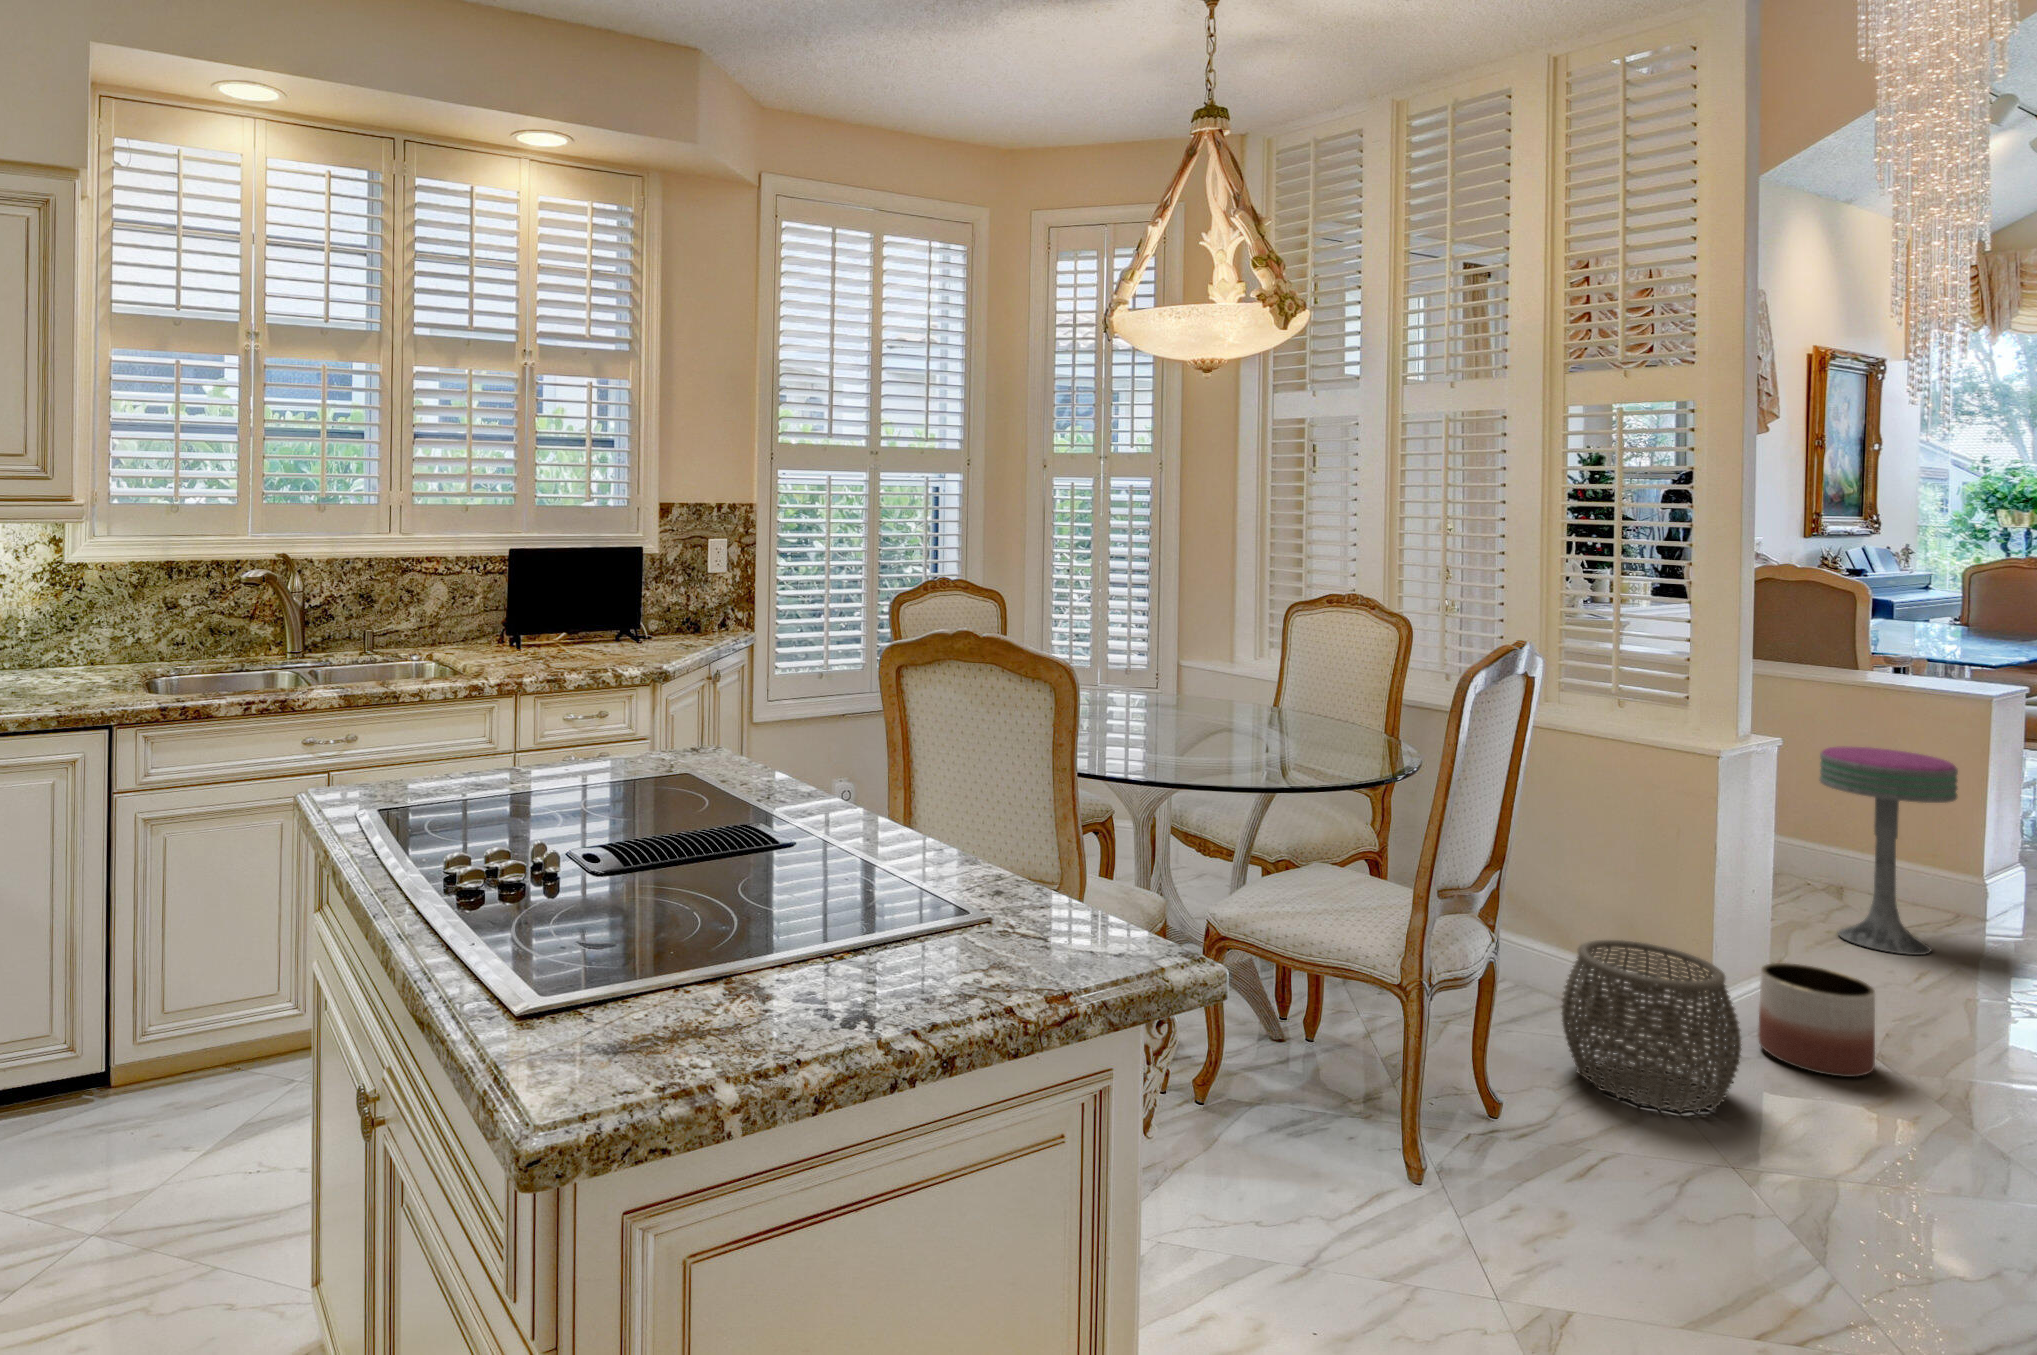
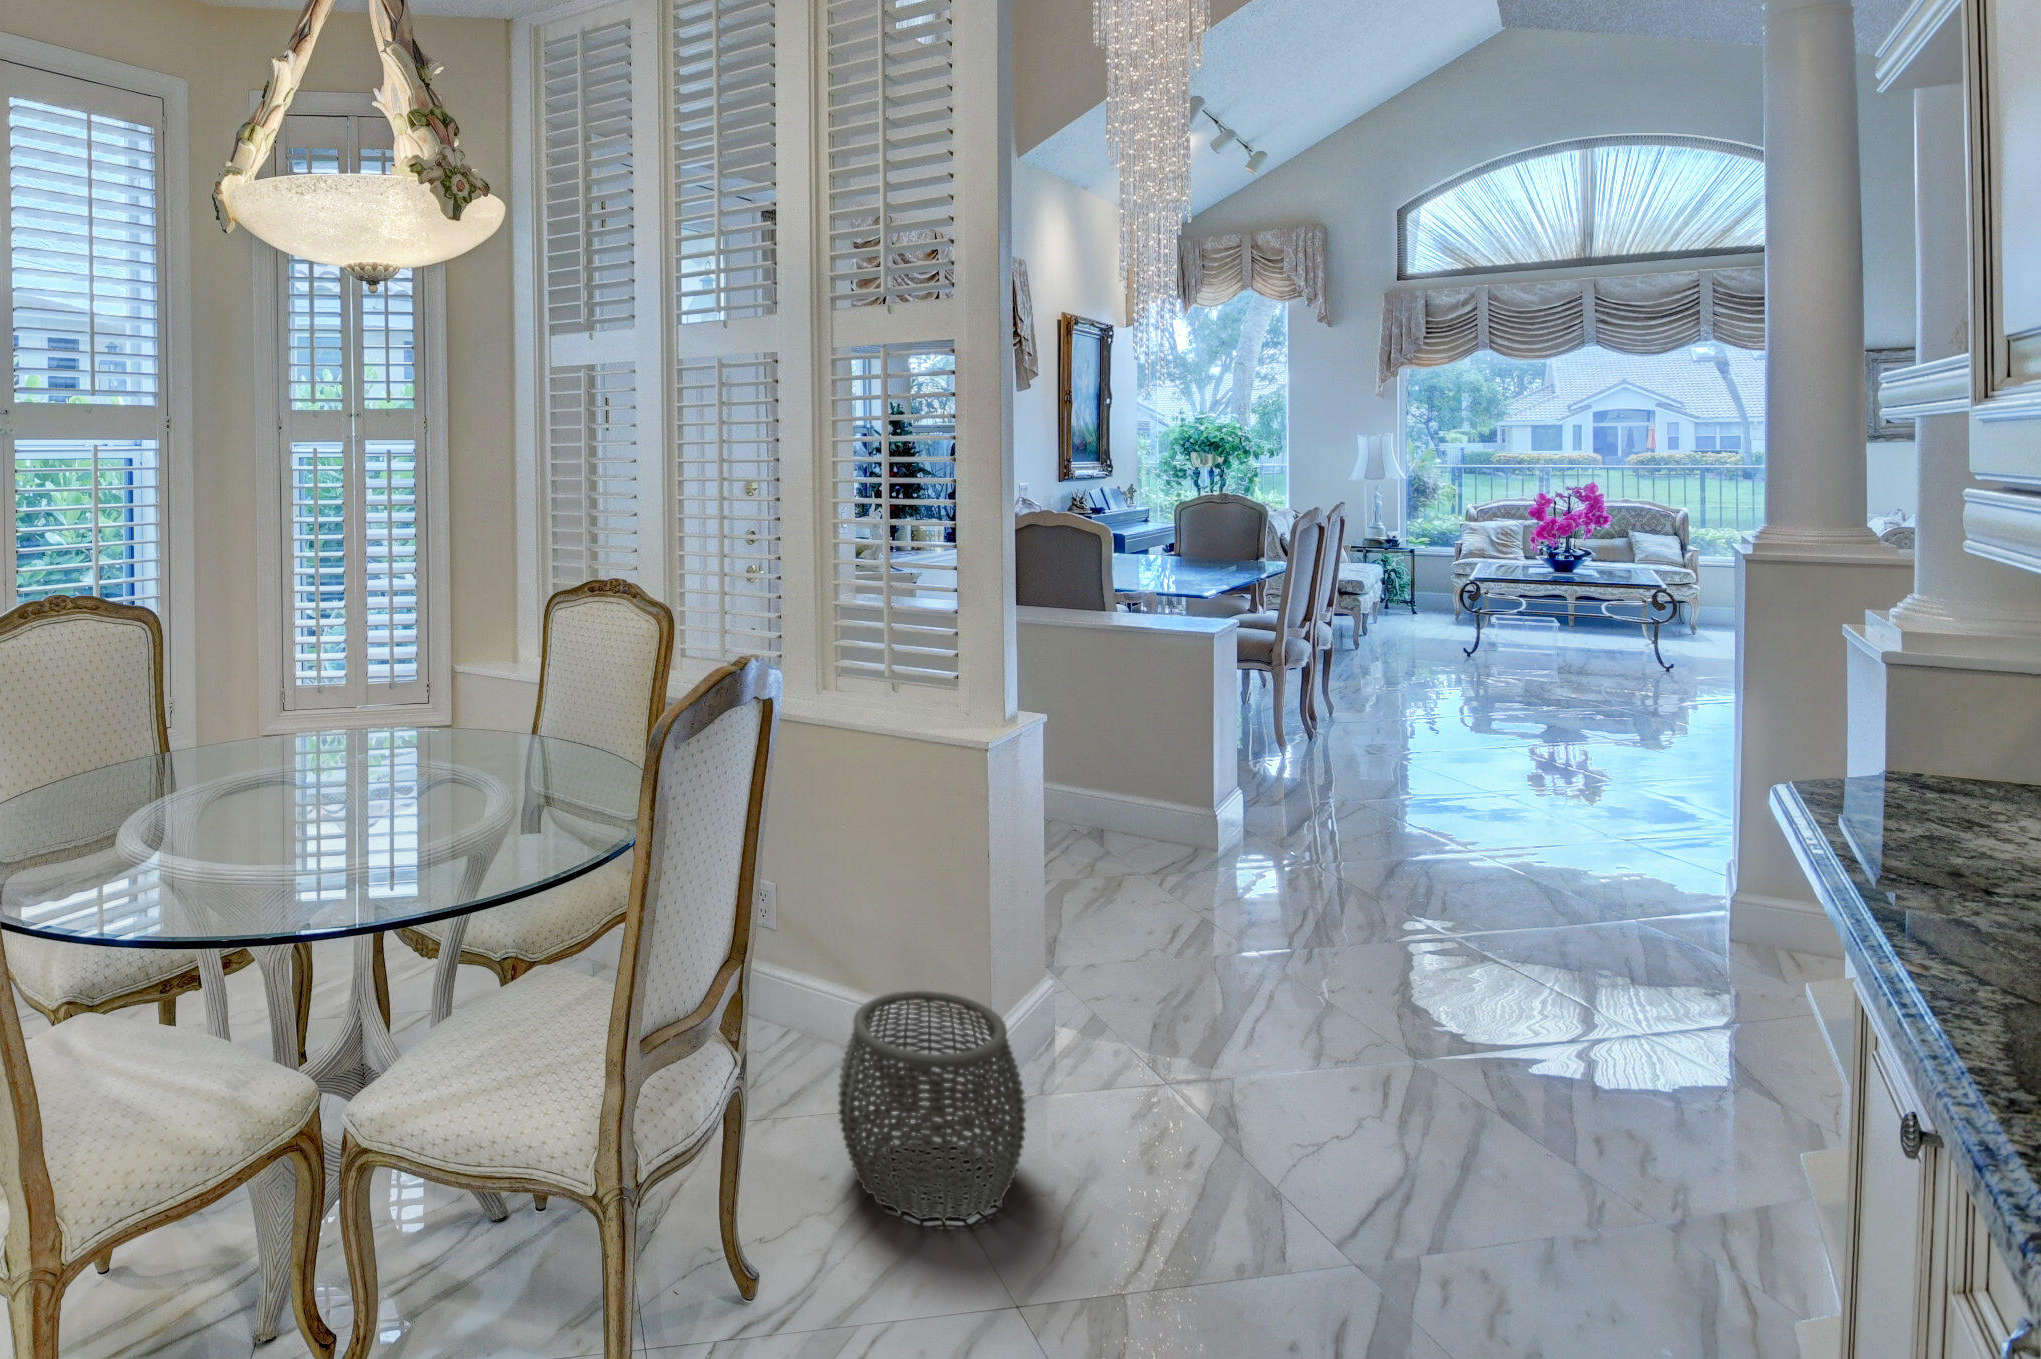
bar stool: present [1819,746,1958,955] -> none [1084,694,1195,905]
planter: present [1758,963,1875,1077] -> none [1042,970,1149,1105]

